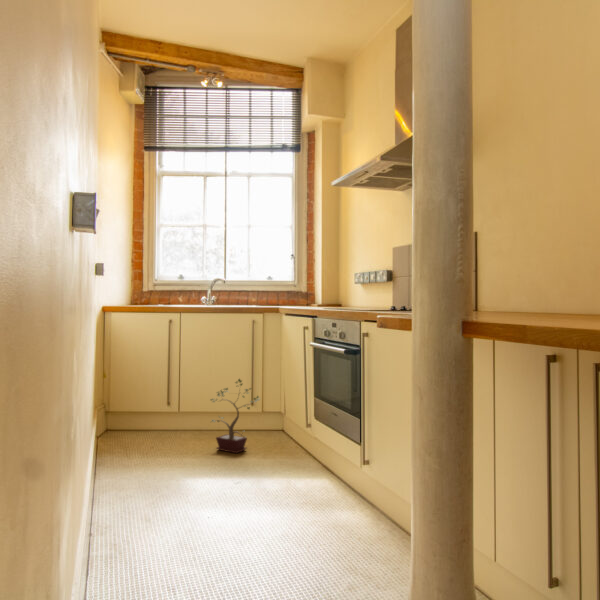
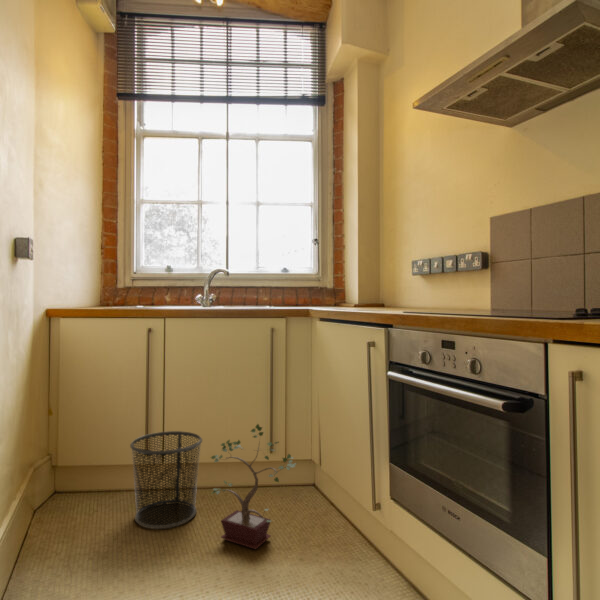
waste bin: none [159,389,205,445] -> present [130,431,202,529]

